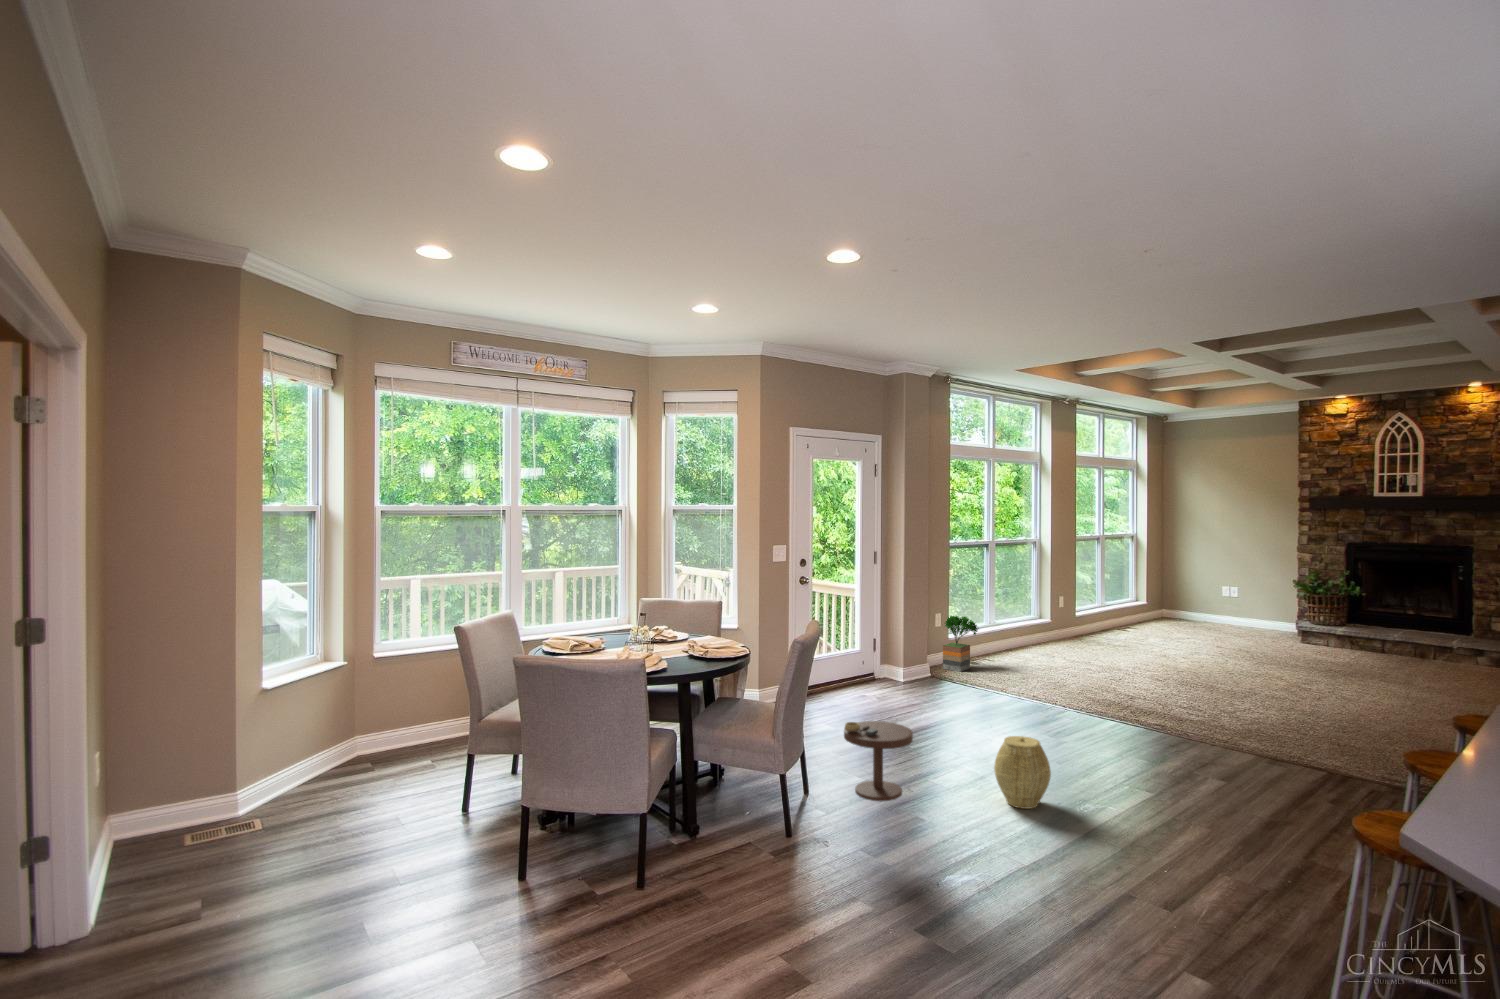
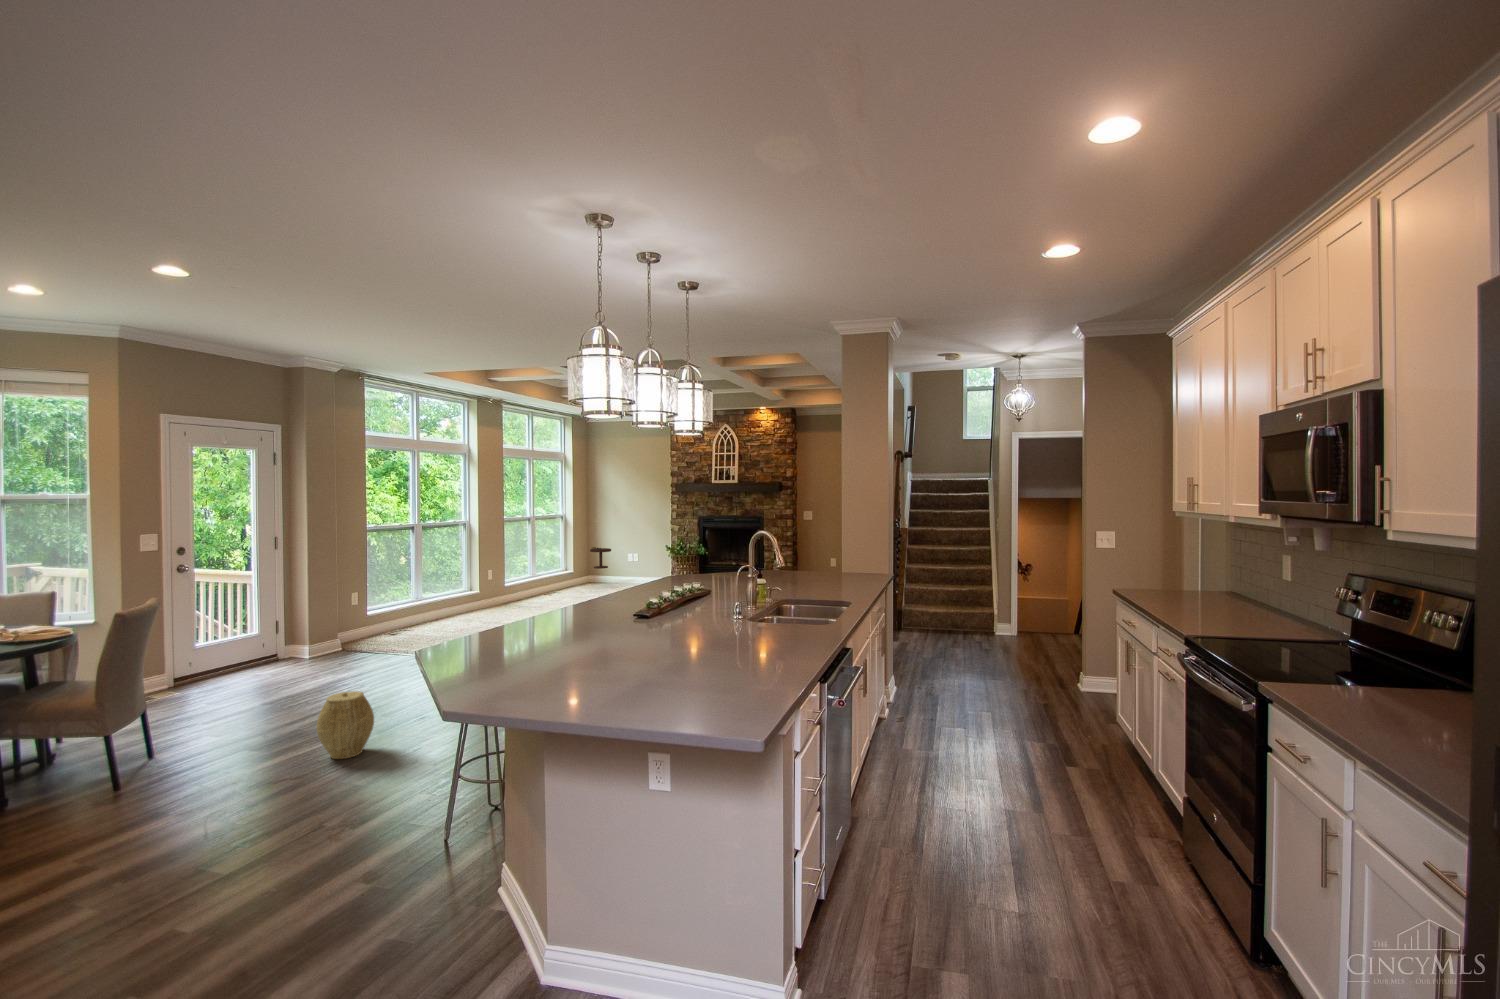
potted tree: present [943,616,979,672] -> none [349,592,395,645]
side table: present [844,721,913,801] -> present [590,547,611,569]

